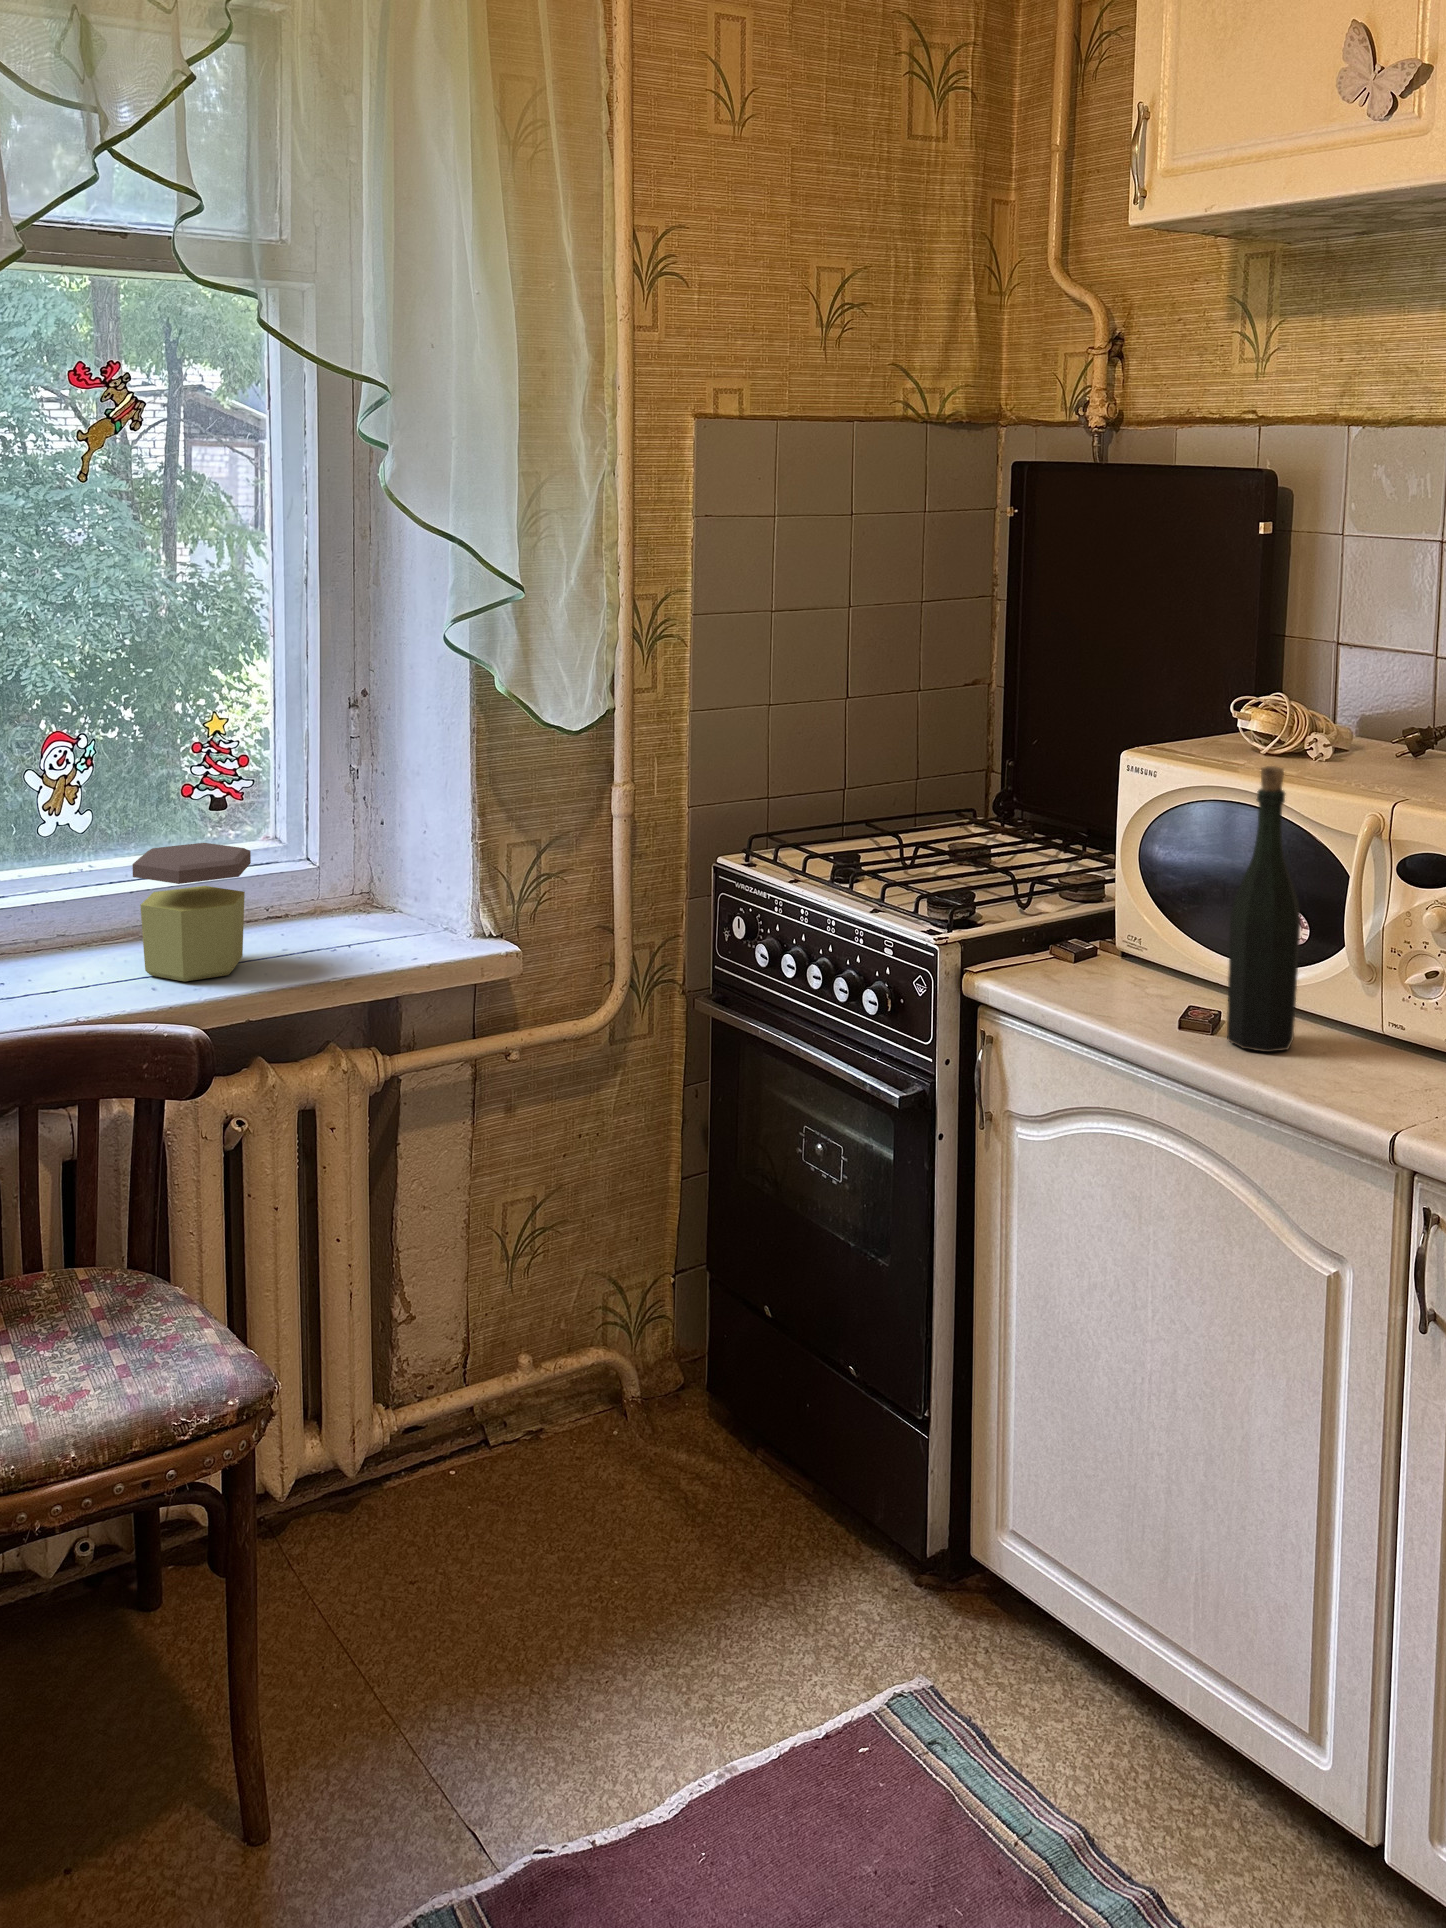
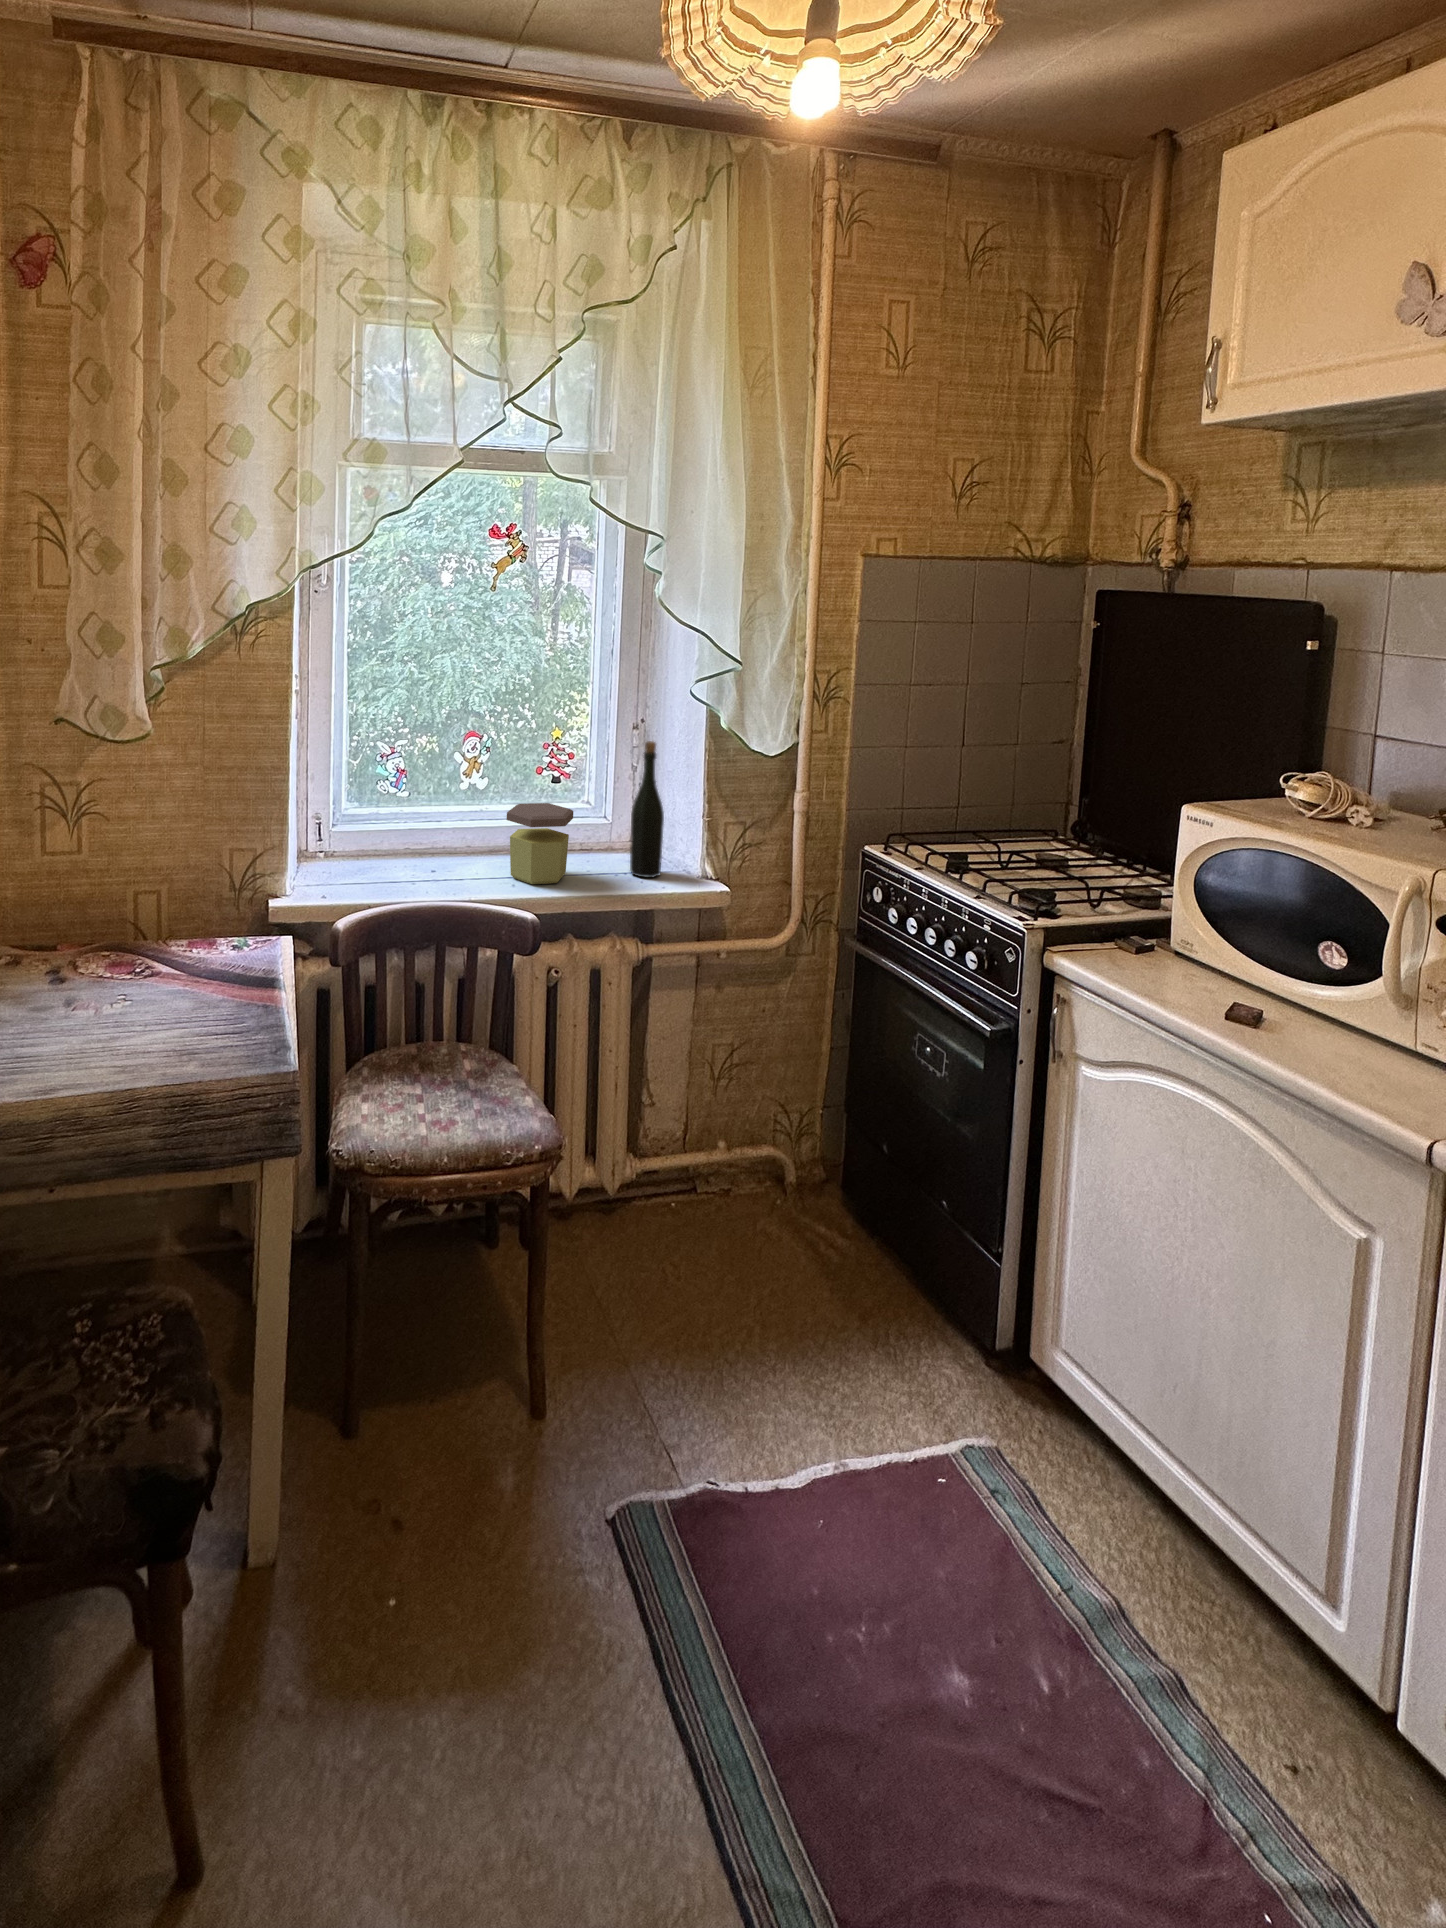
bottle: present [1227,766,1301,1052] -> present [630,741,664,878]

